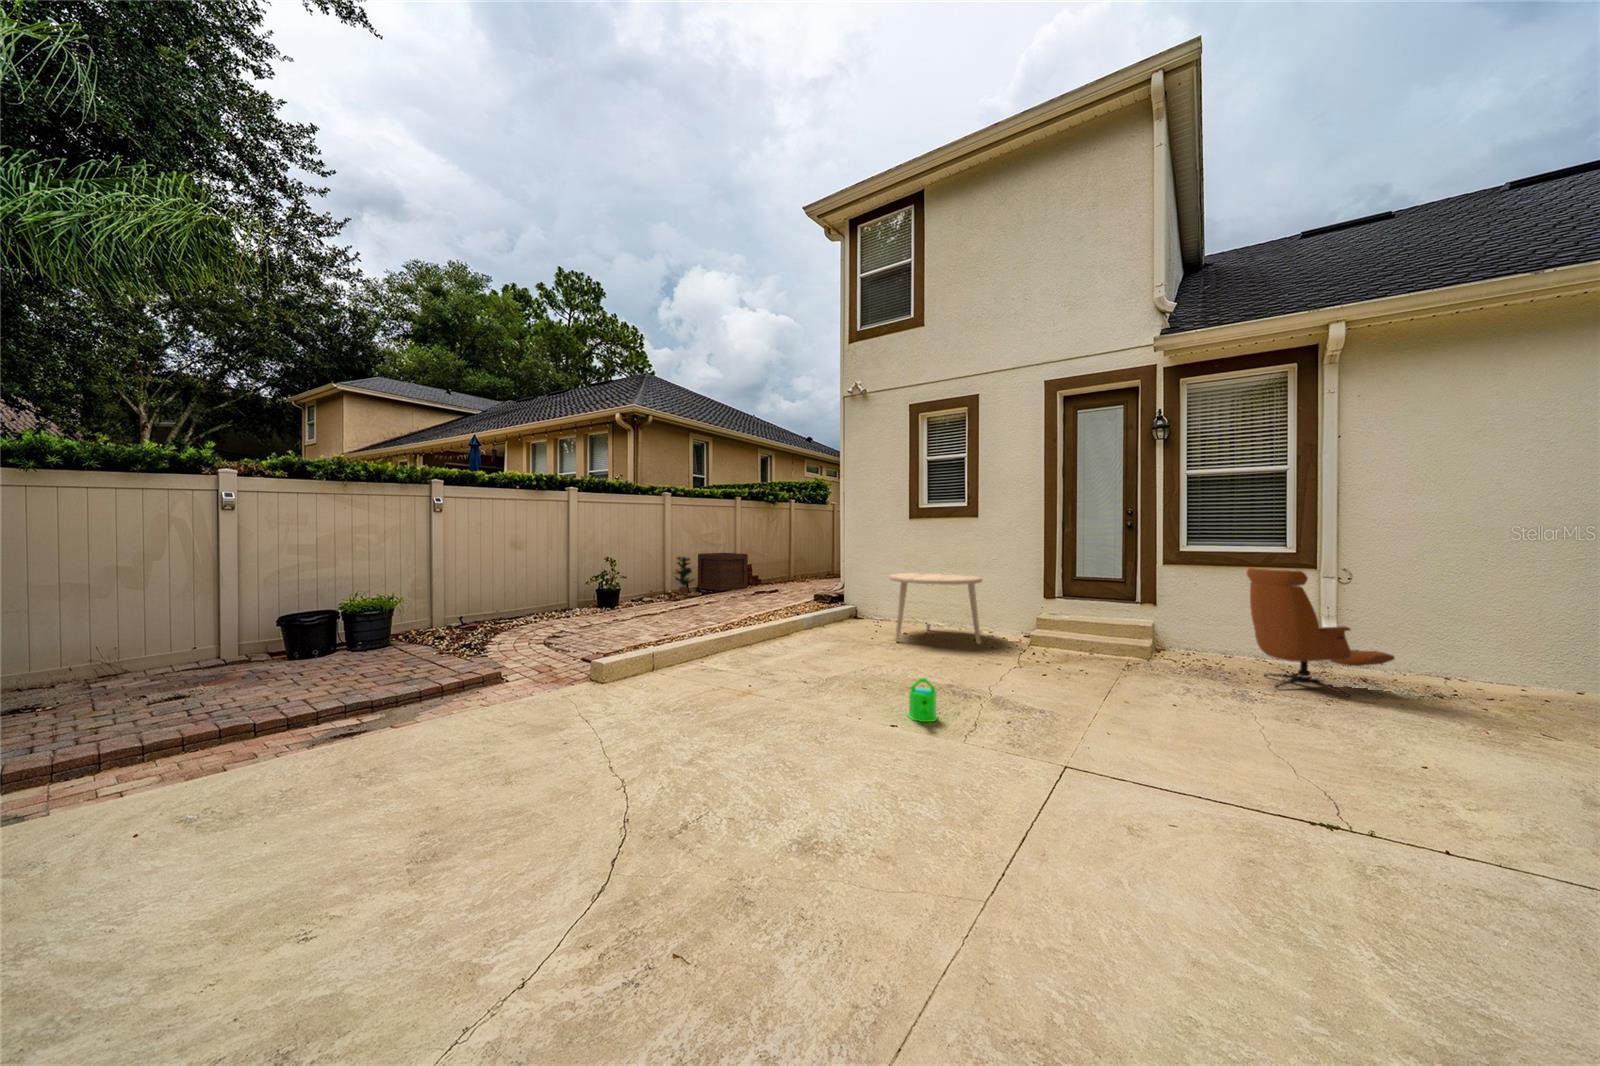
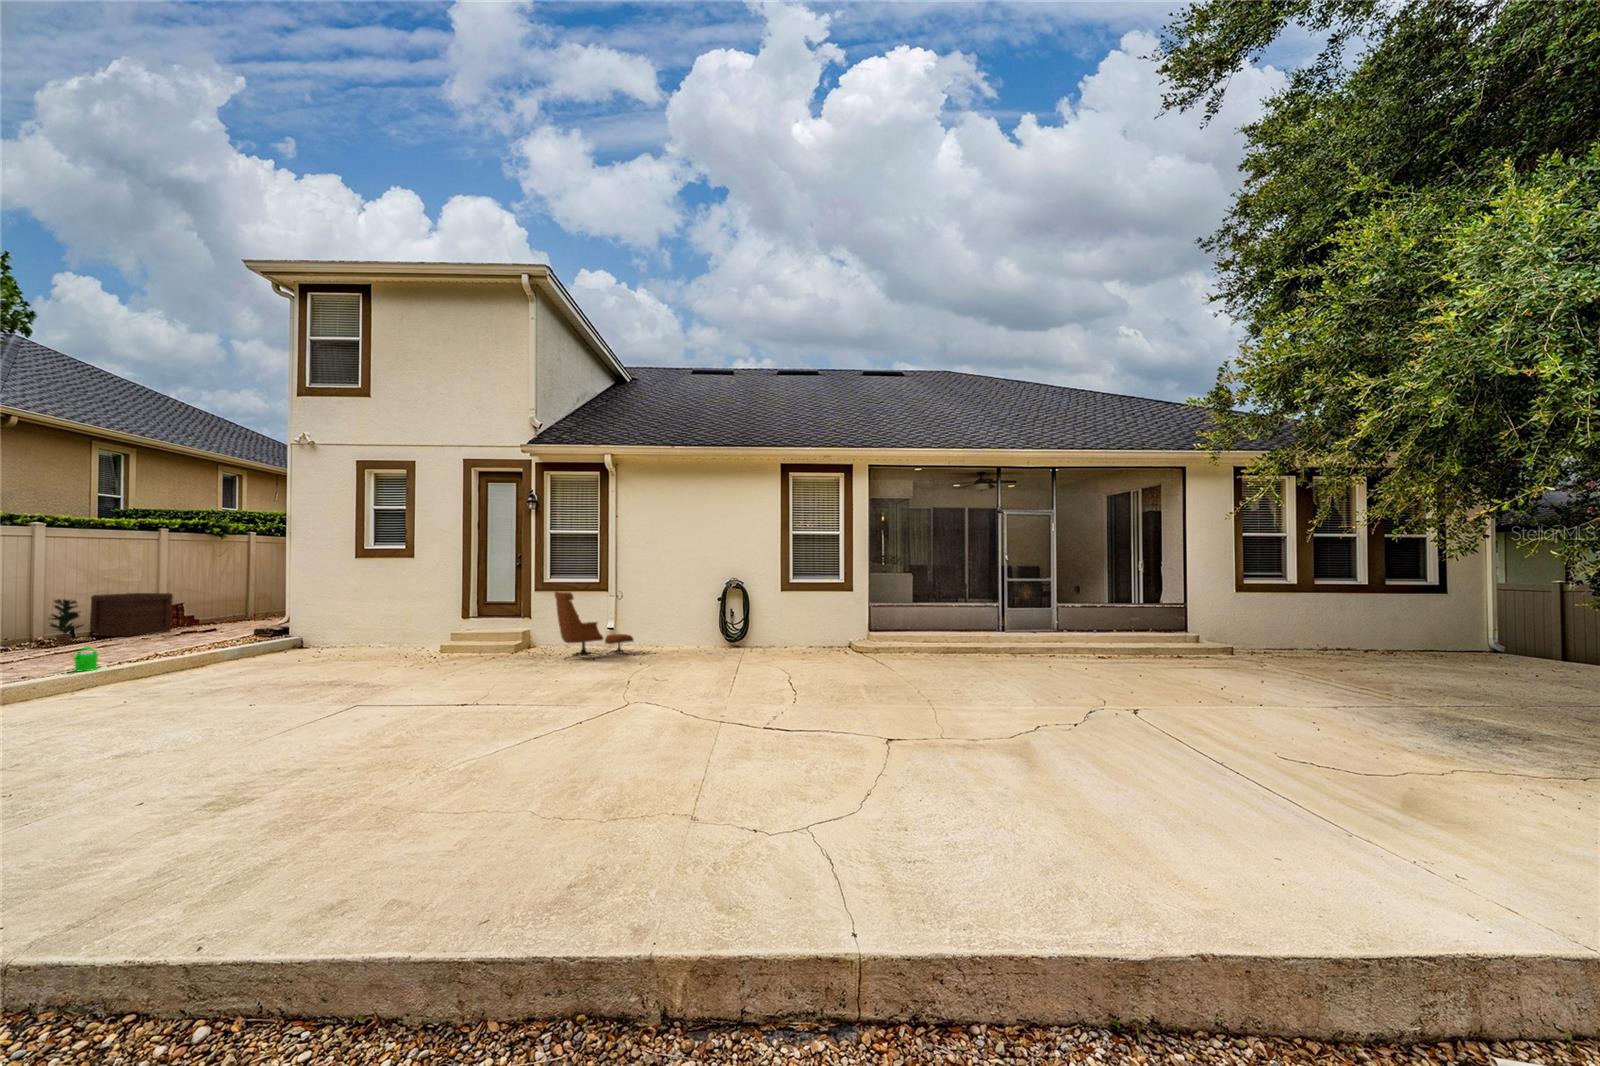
dining table: present [889,573,982,644] -> none [320,604,409,662]
watering can: present [908,678,938,722] -> present [73,647,98,671]

